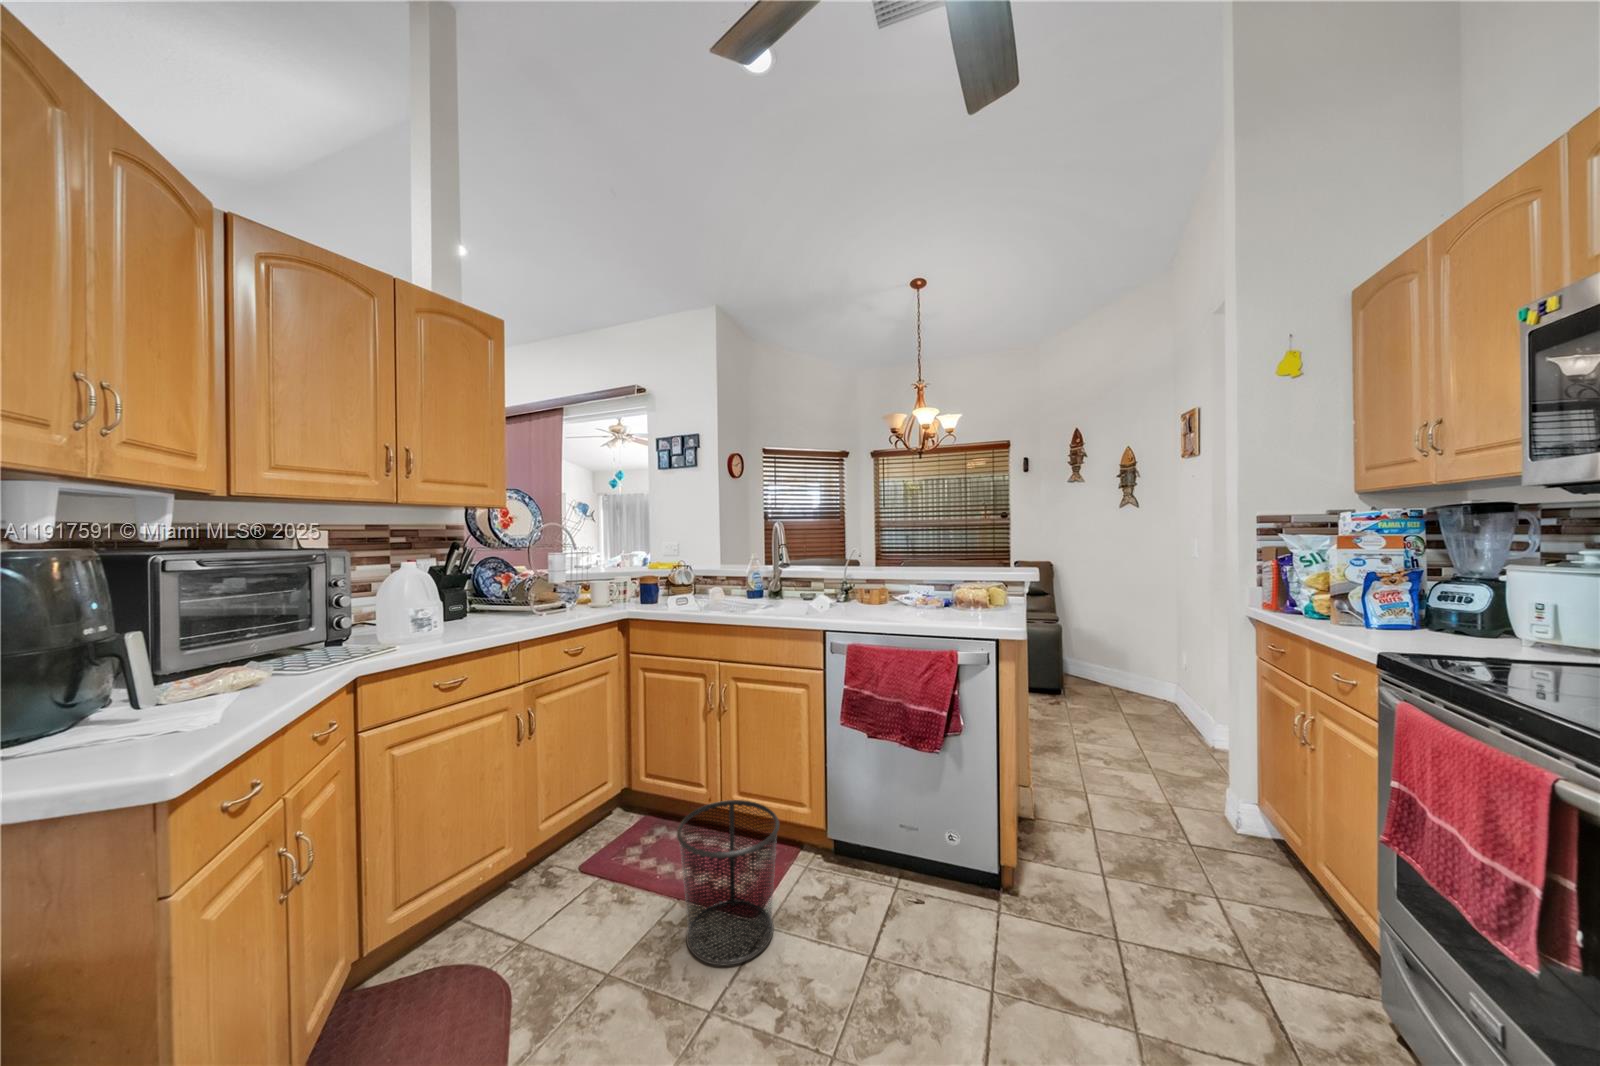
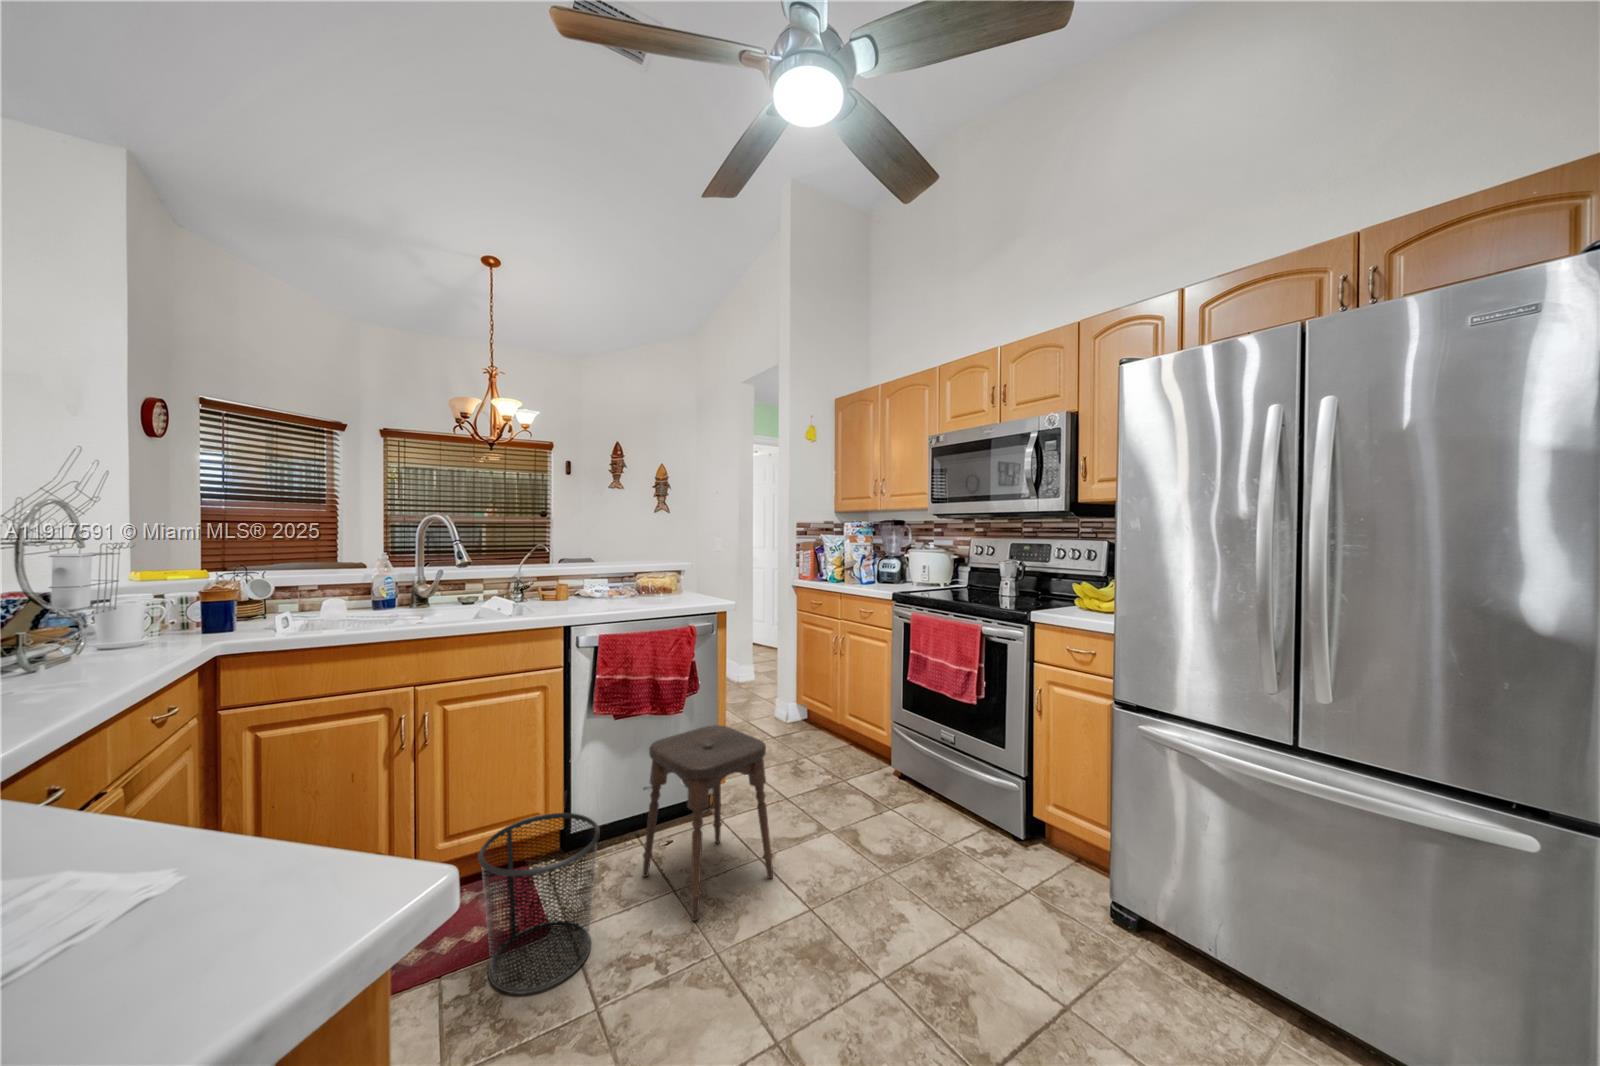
stool: none [849,774,982,1026] -> present [643,725,773,921]

